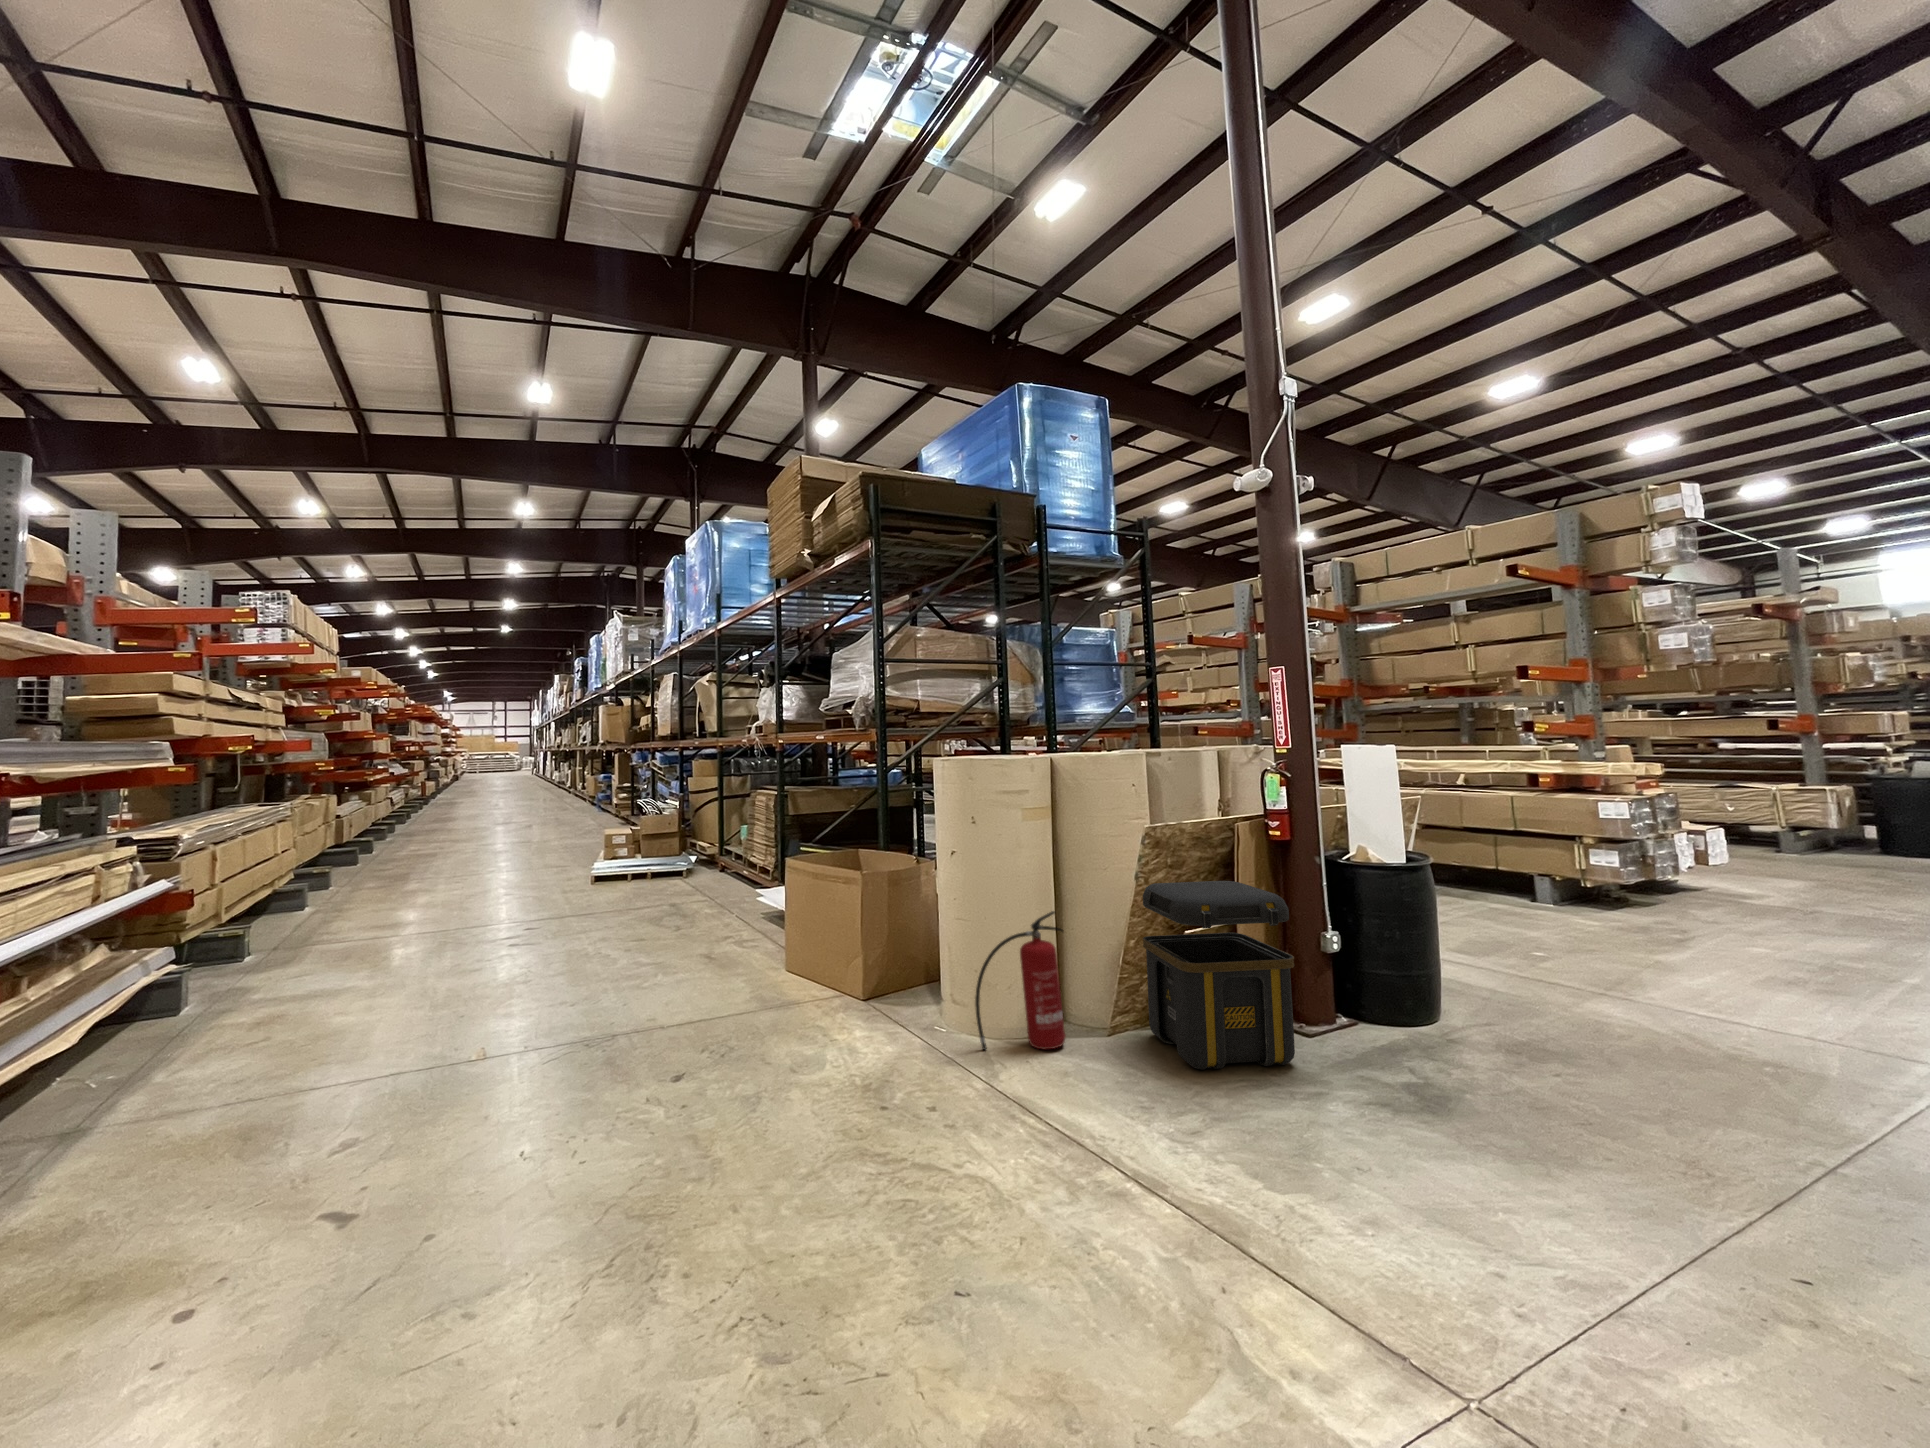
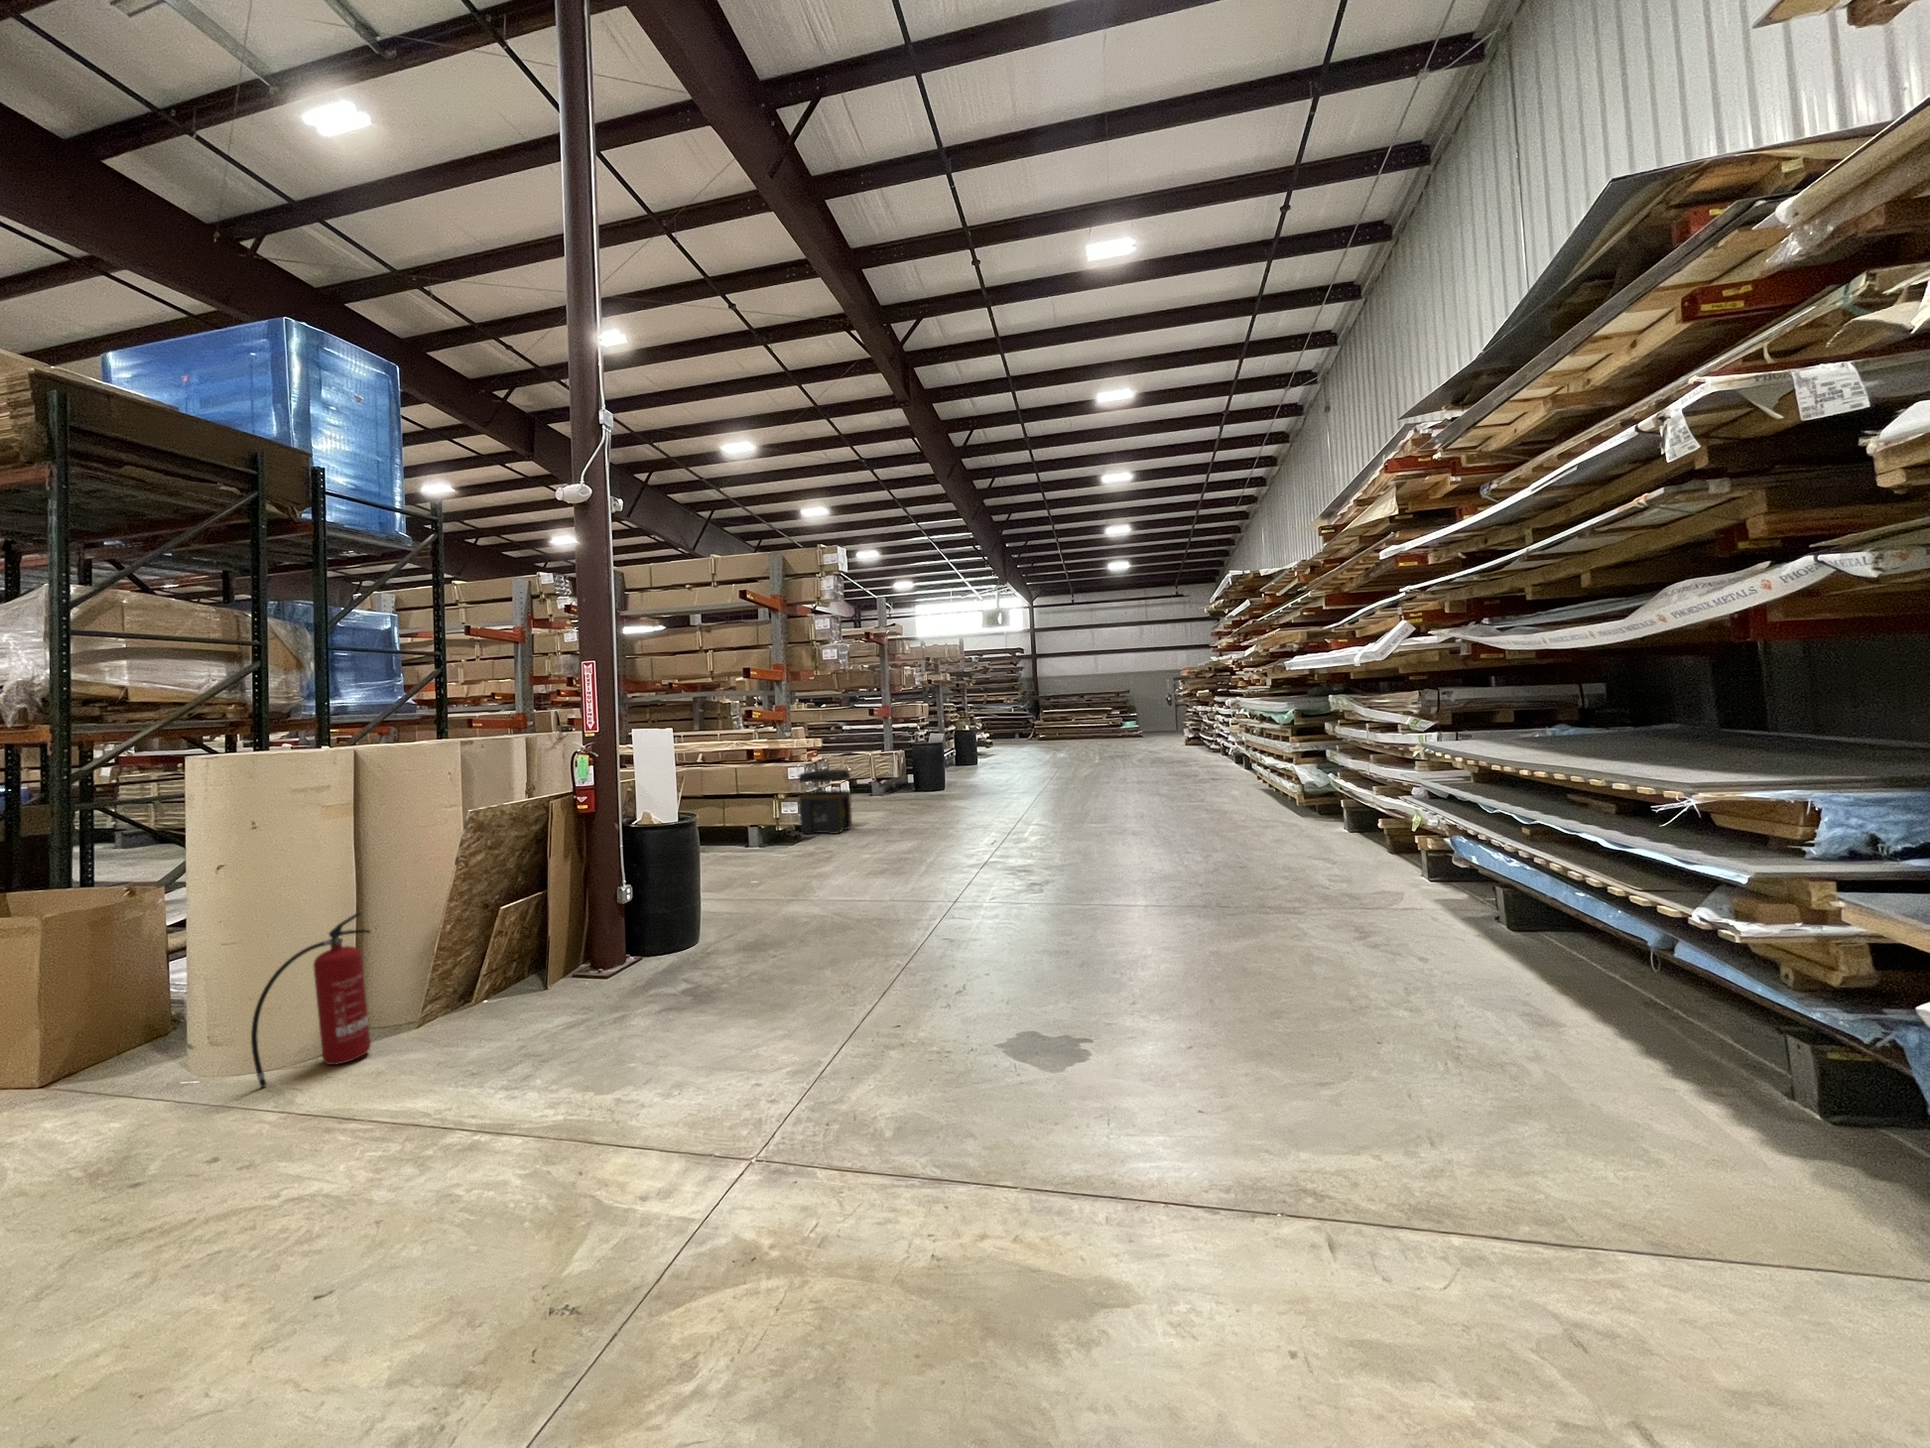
toolbox: present [1143,881,1295,1070] -> present [799,770,852,834]

